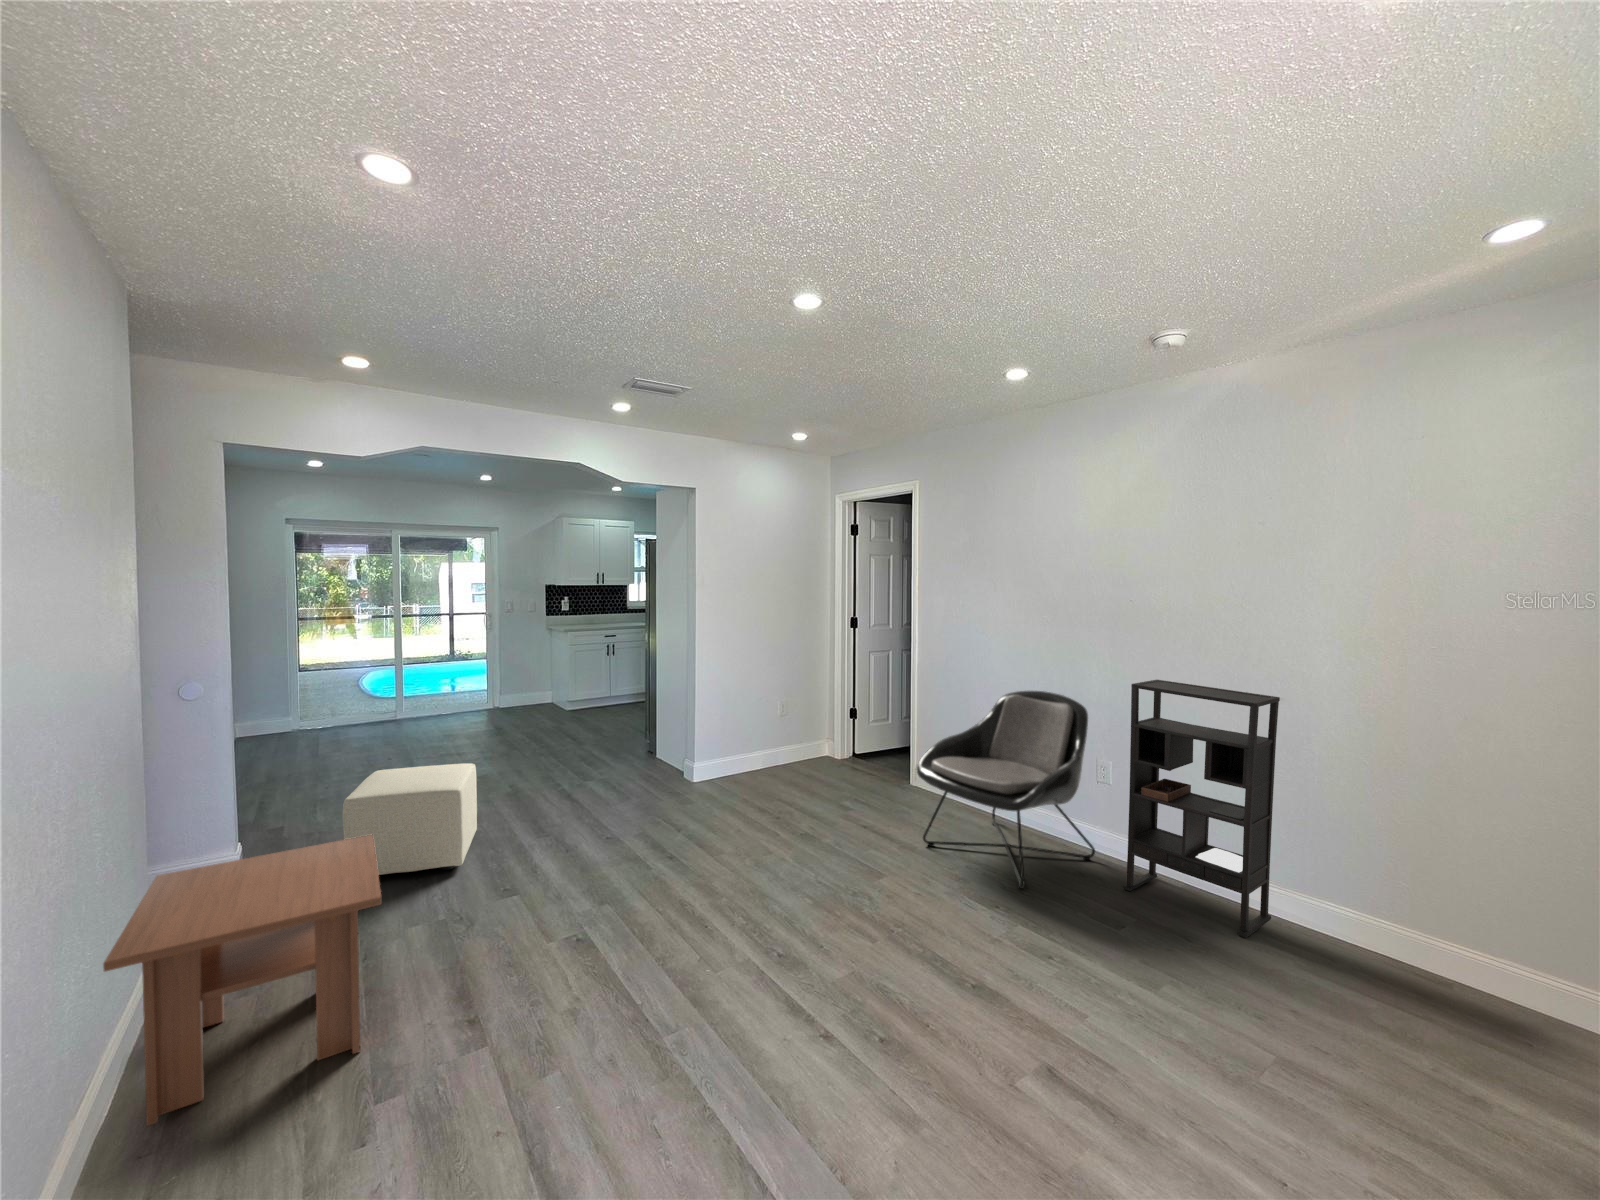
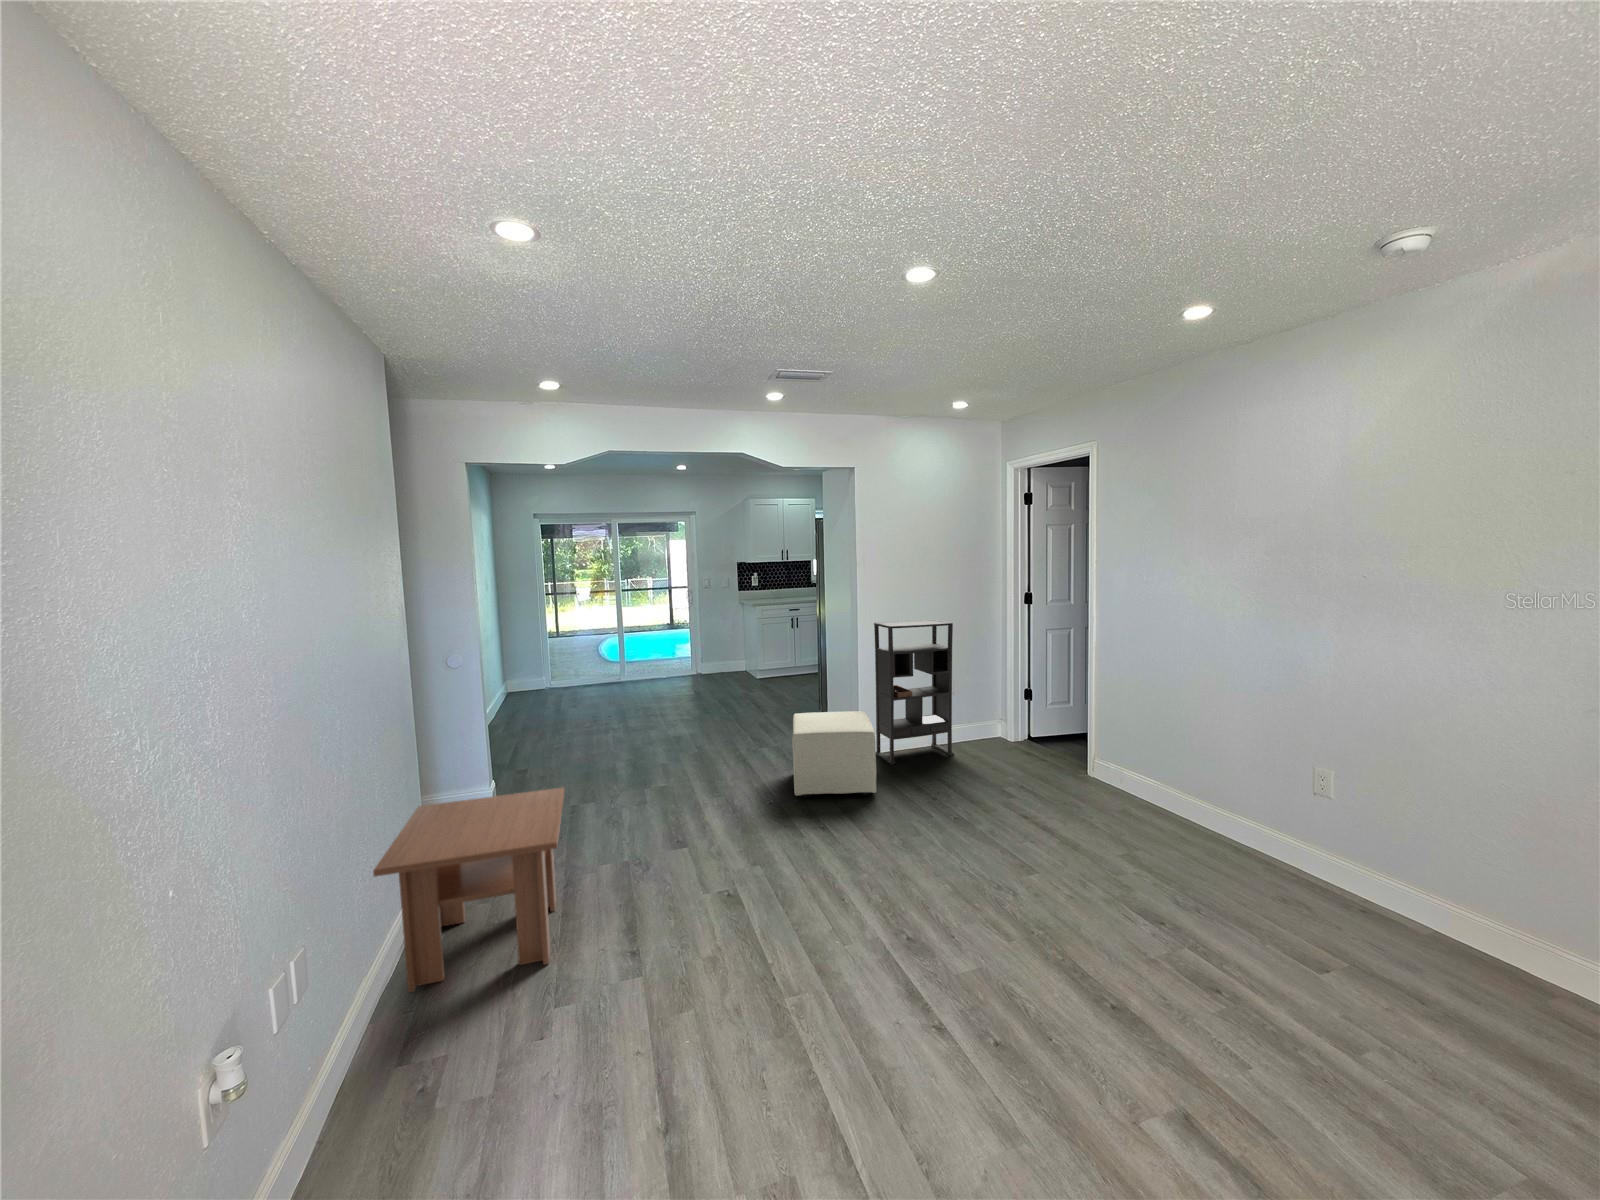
bookshelf: present [1123,680,1280,938] -> present [874,620,954,765]
lounge chair: present [917,691,1095,889] -> none [1081,681,1307,907]
ottoman: present [342,763,477,875] -> present [792,711,876,797]

